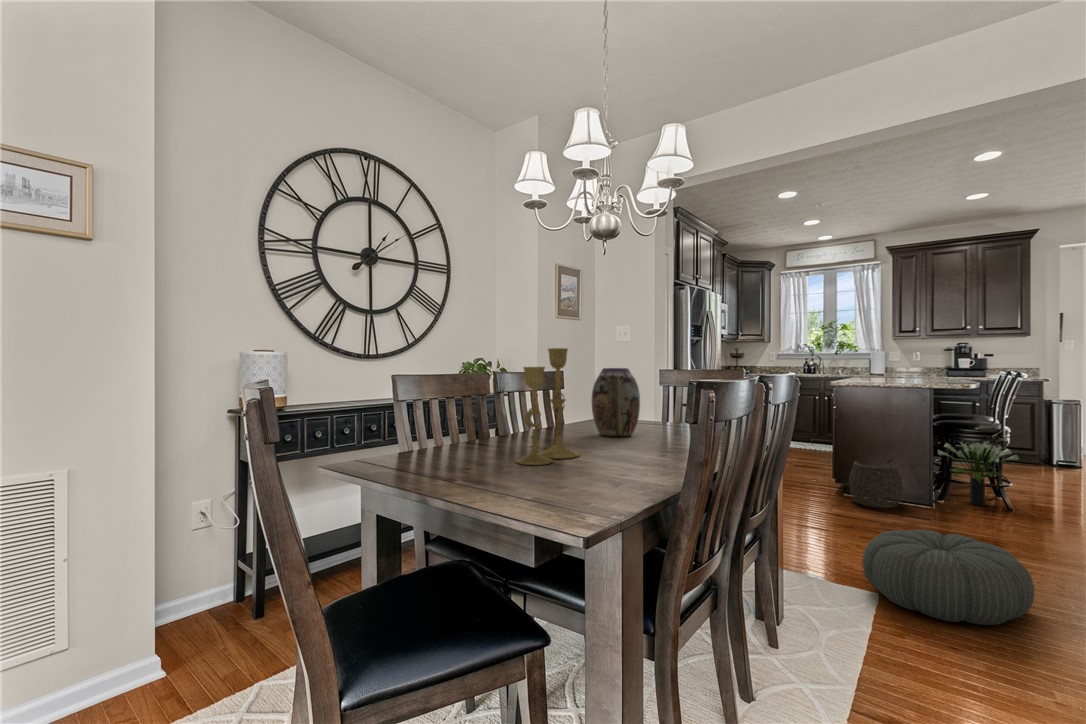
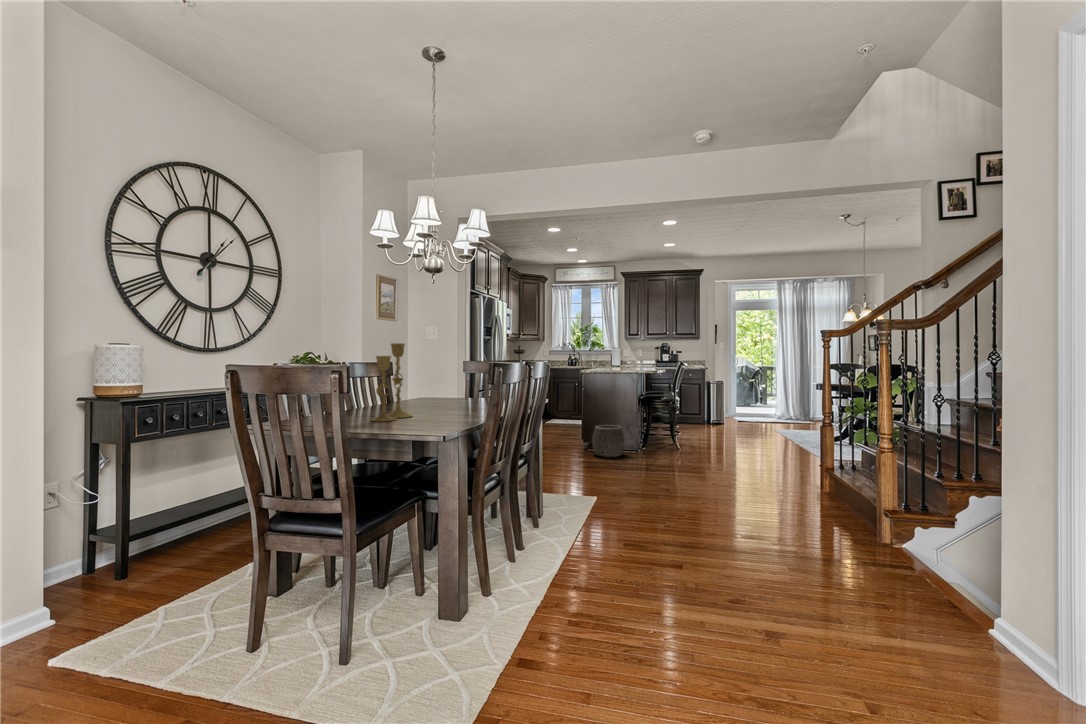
vase: present [592,368,640,437] -> none [416,358,450,407]
potted plant: present [938,441,1019,506] -> none [646,406,689,451]
pouf: present [863,530,1034,625] -> none [592,461,678,510]

